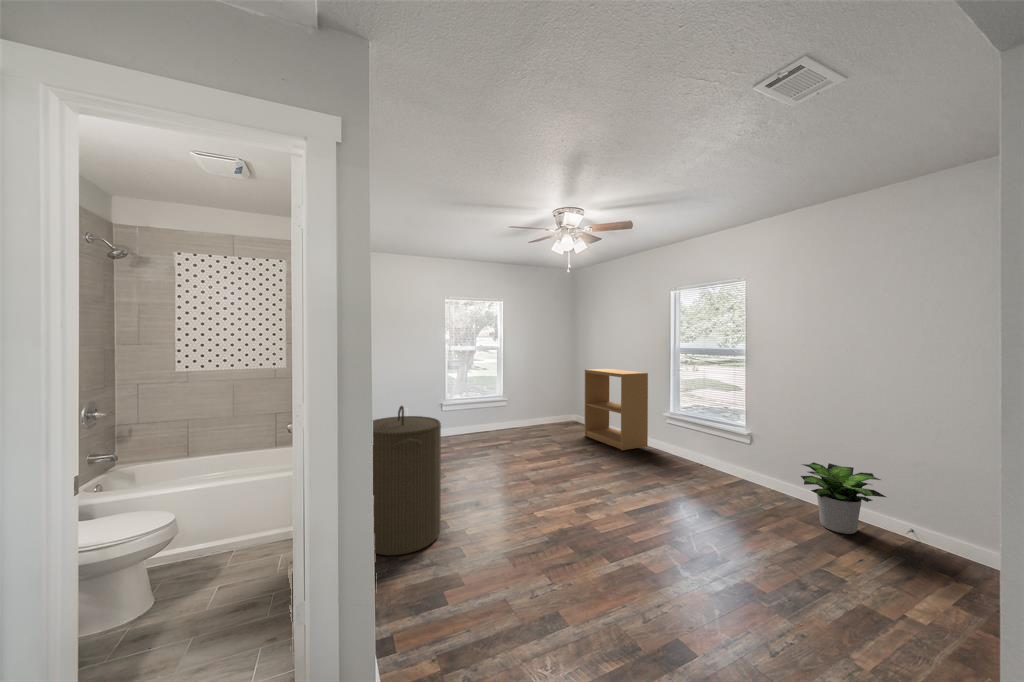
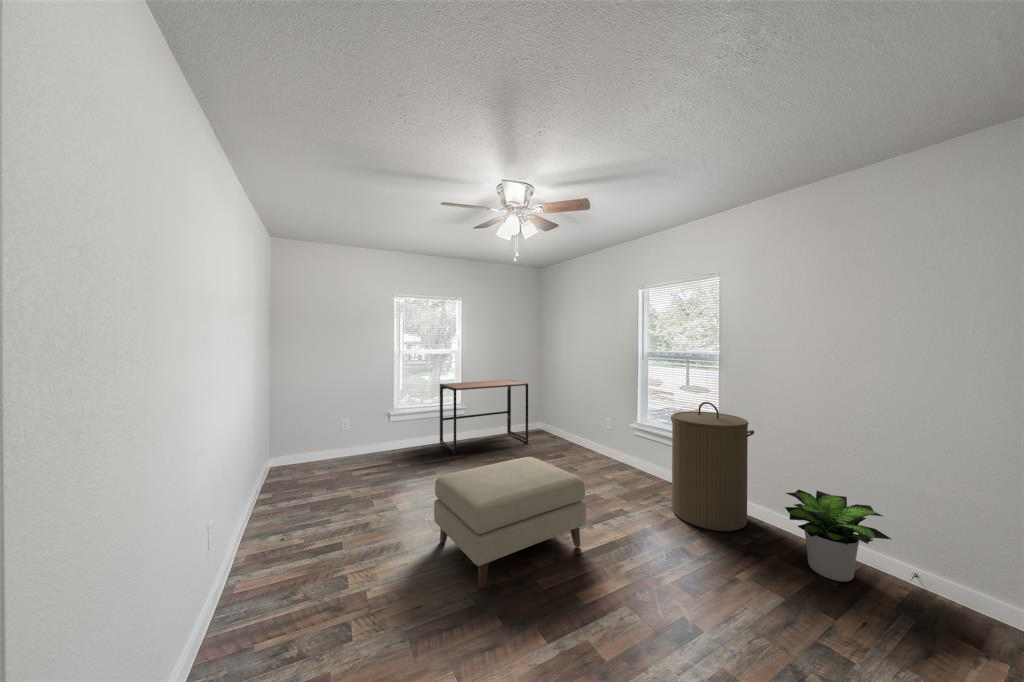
bookshelf: present [585,369,648,450] -> none [547,374,613,465]
desk: none [486,375,567,441] -> present [440,380,528,454]
laundry hamper: present [373,406,441,555] -> present [671,402,754,531]
ottoman: none [505,436,632,531] -> present [434,457,586,589]

